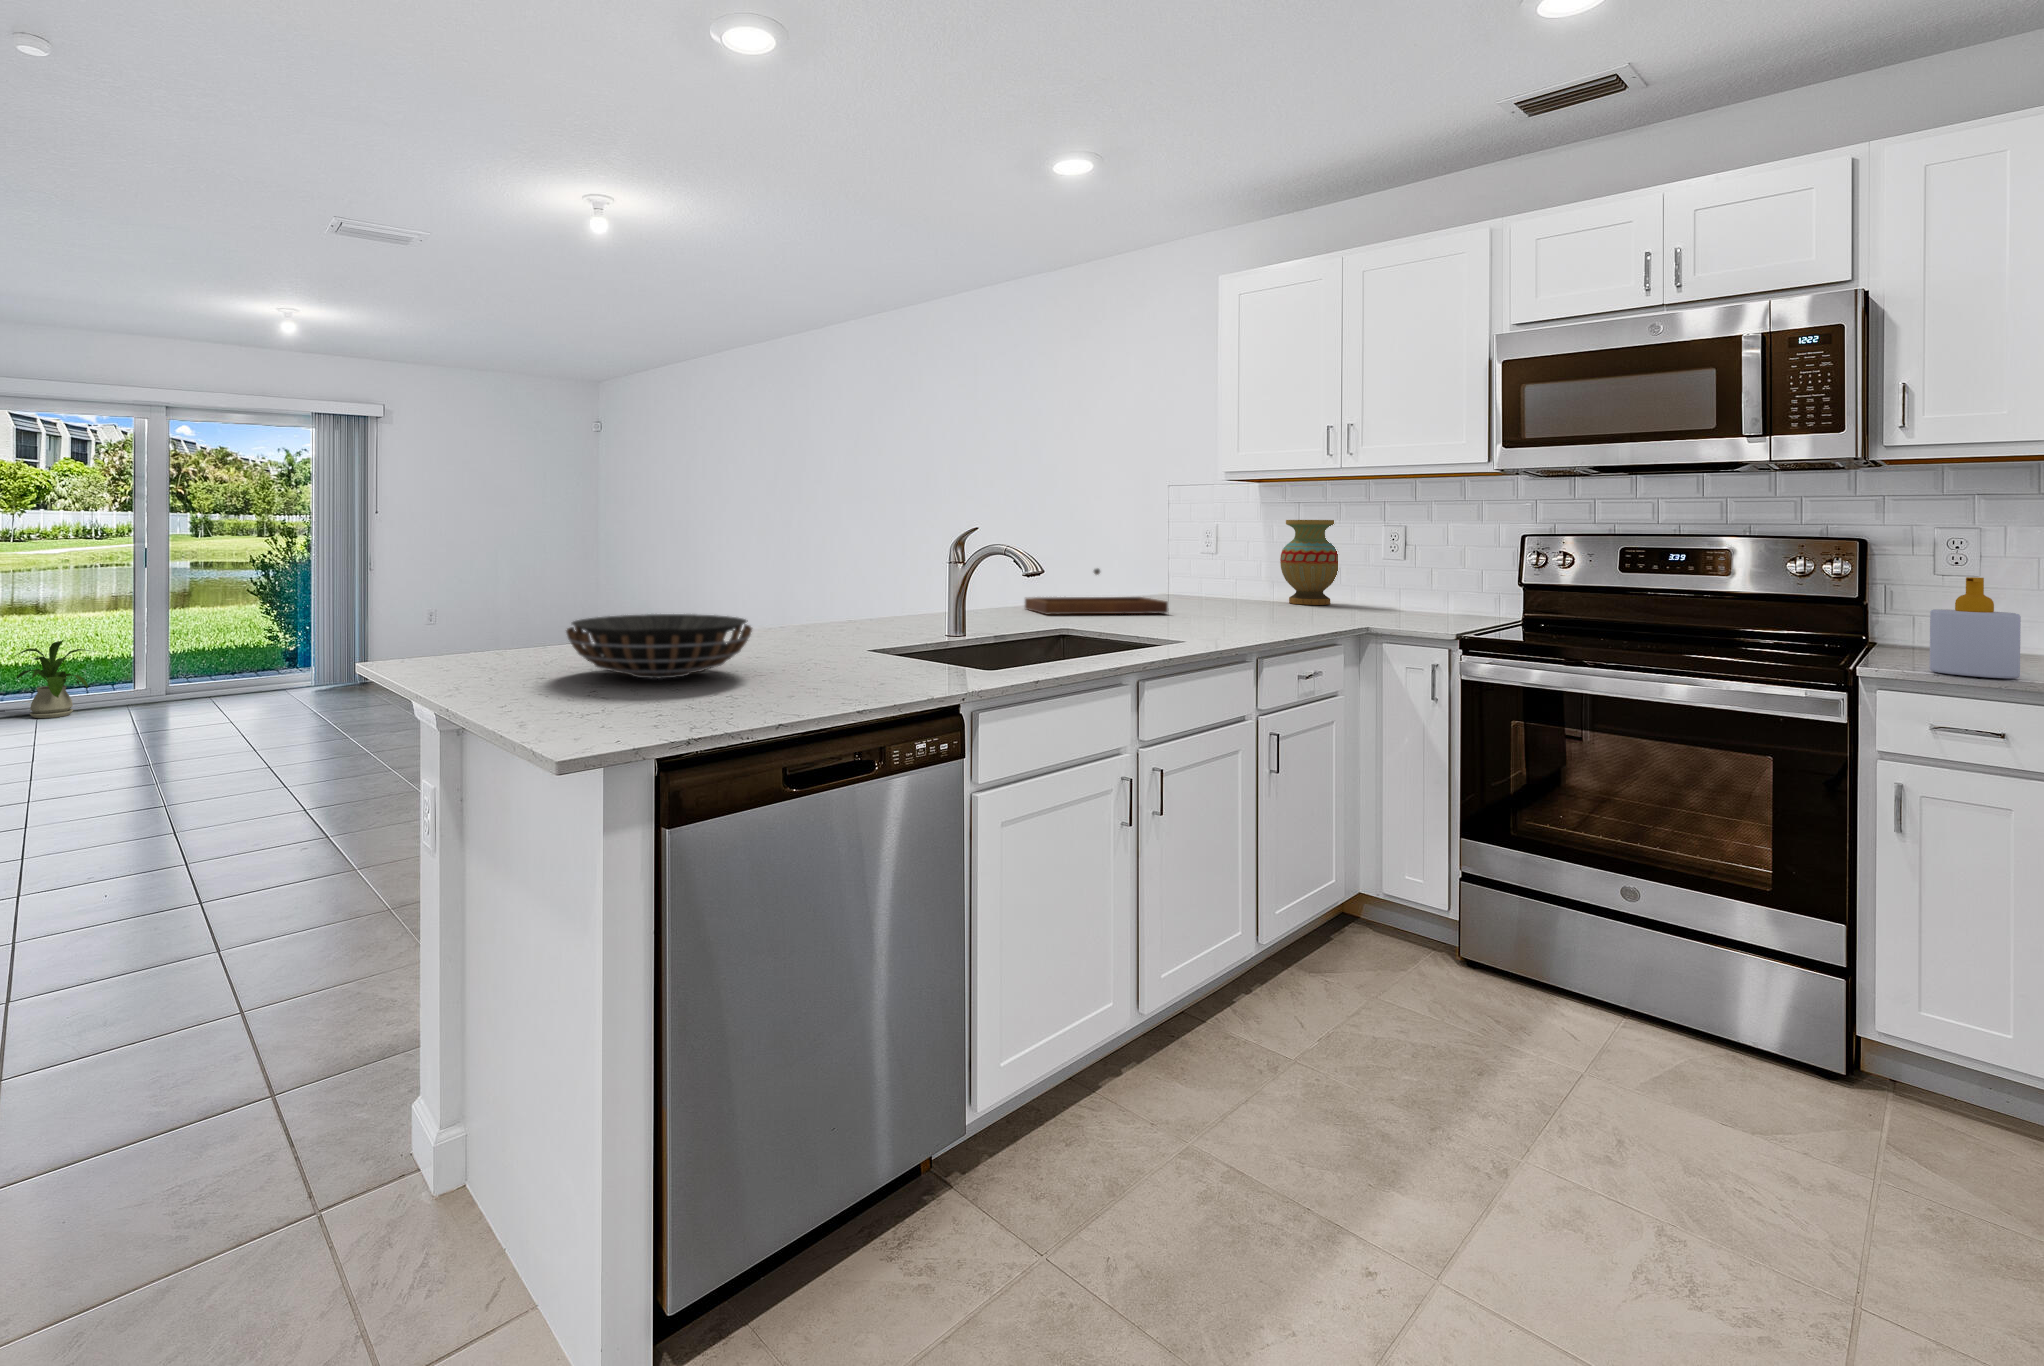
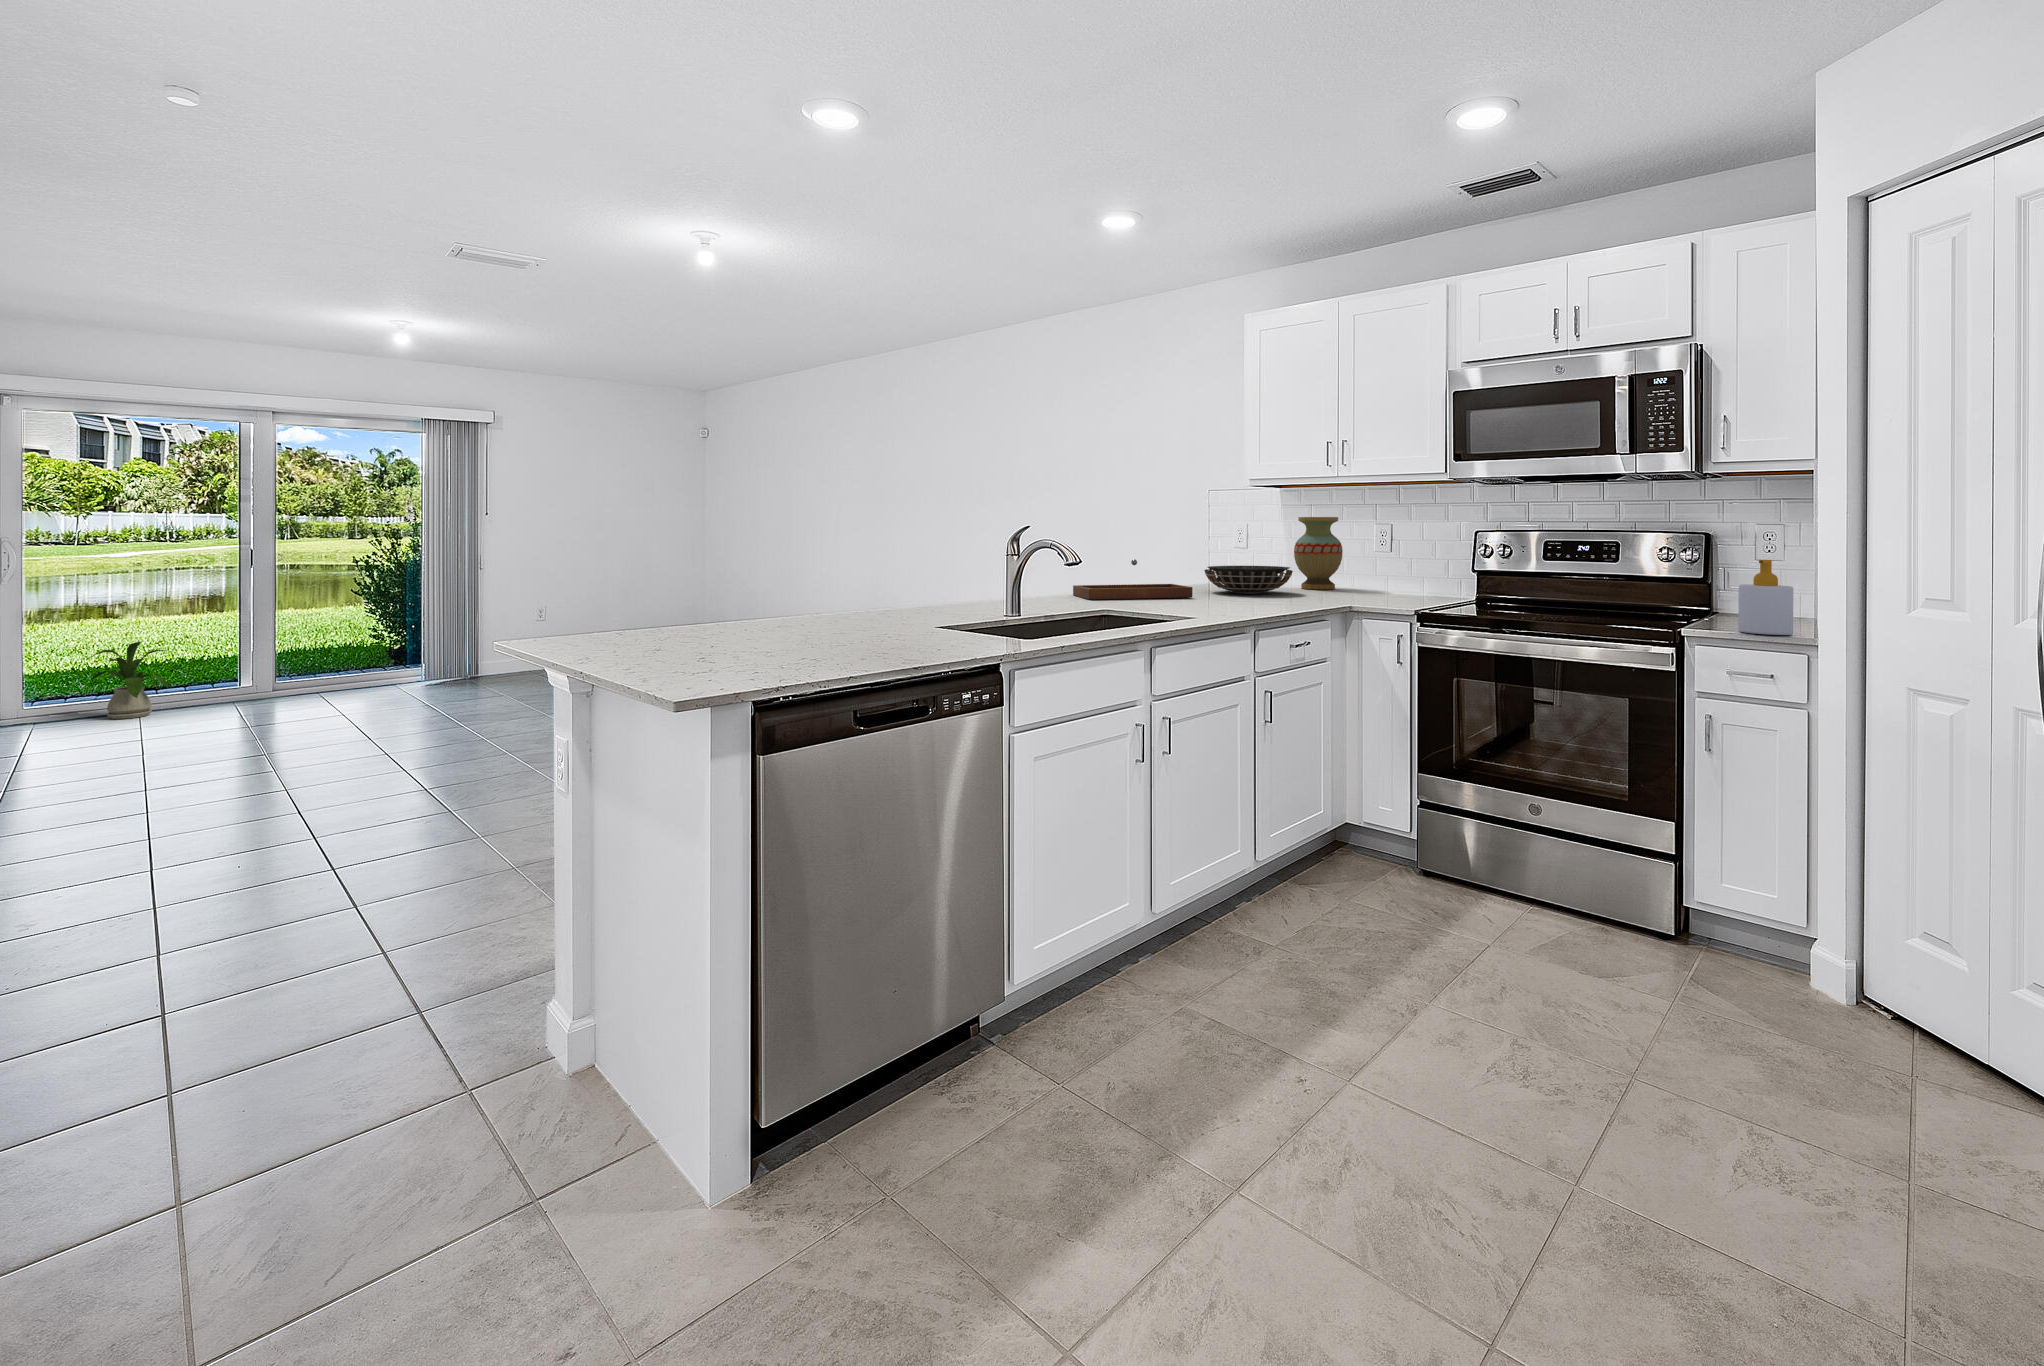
decorative bowl: present [566,614,752,679] -> present [1204,566,1293,594]

